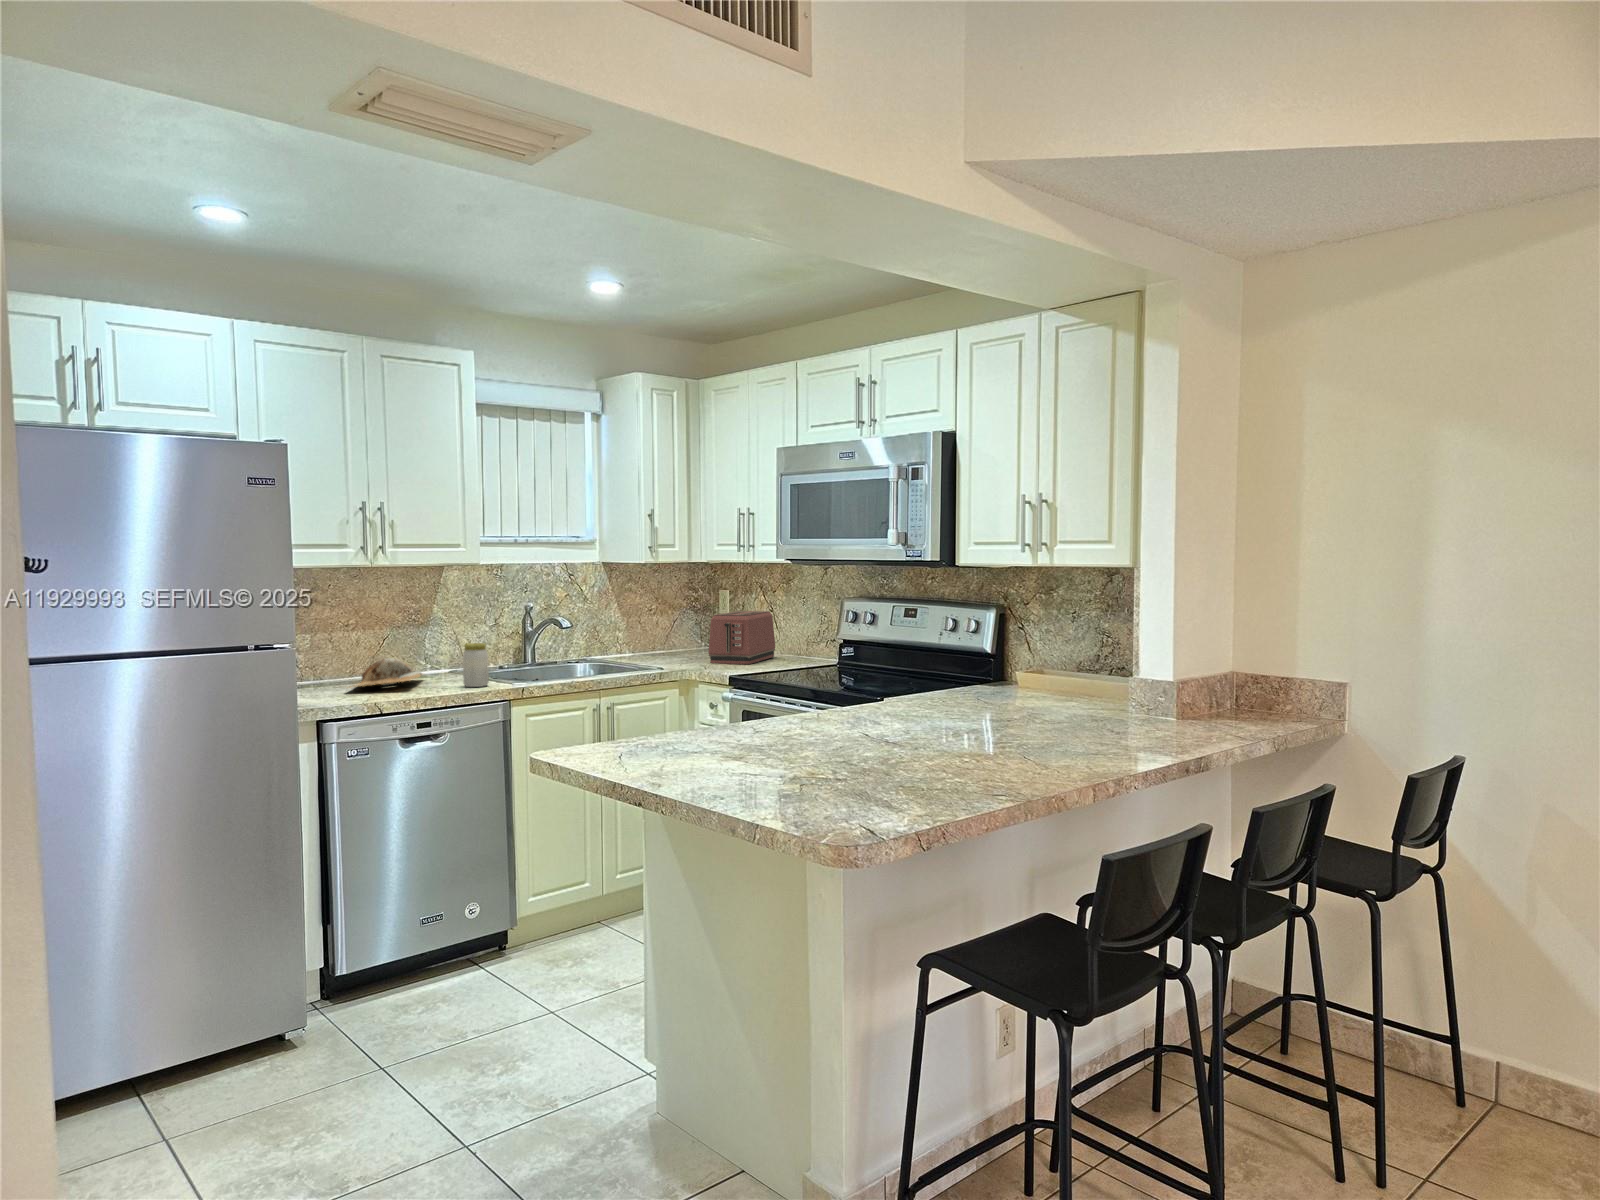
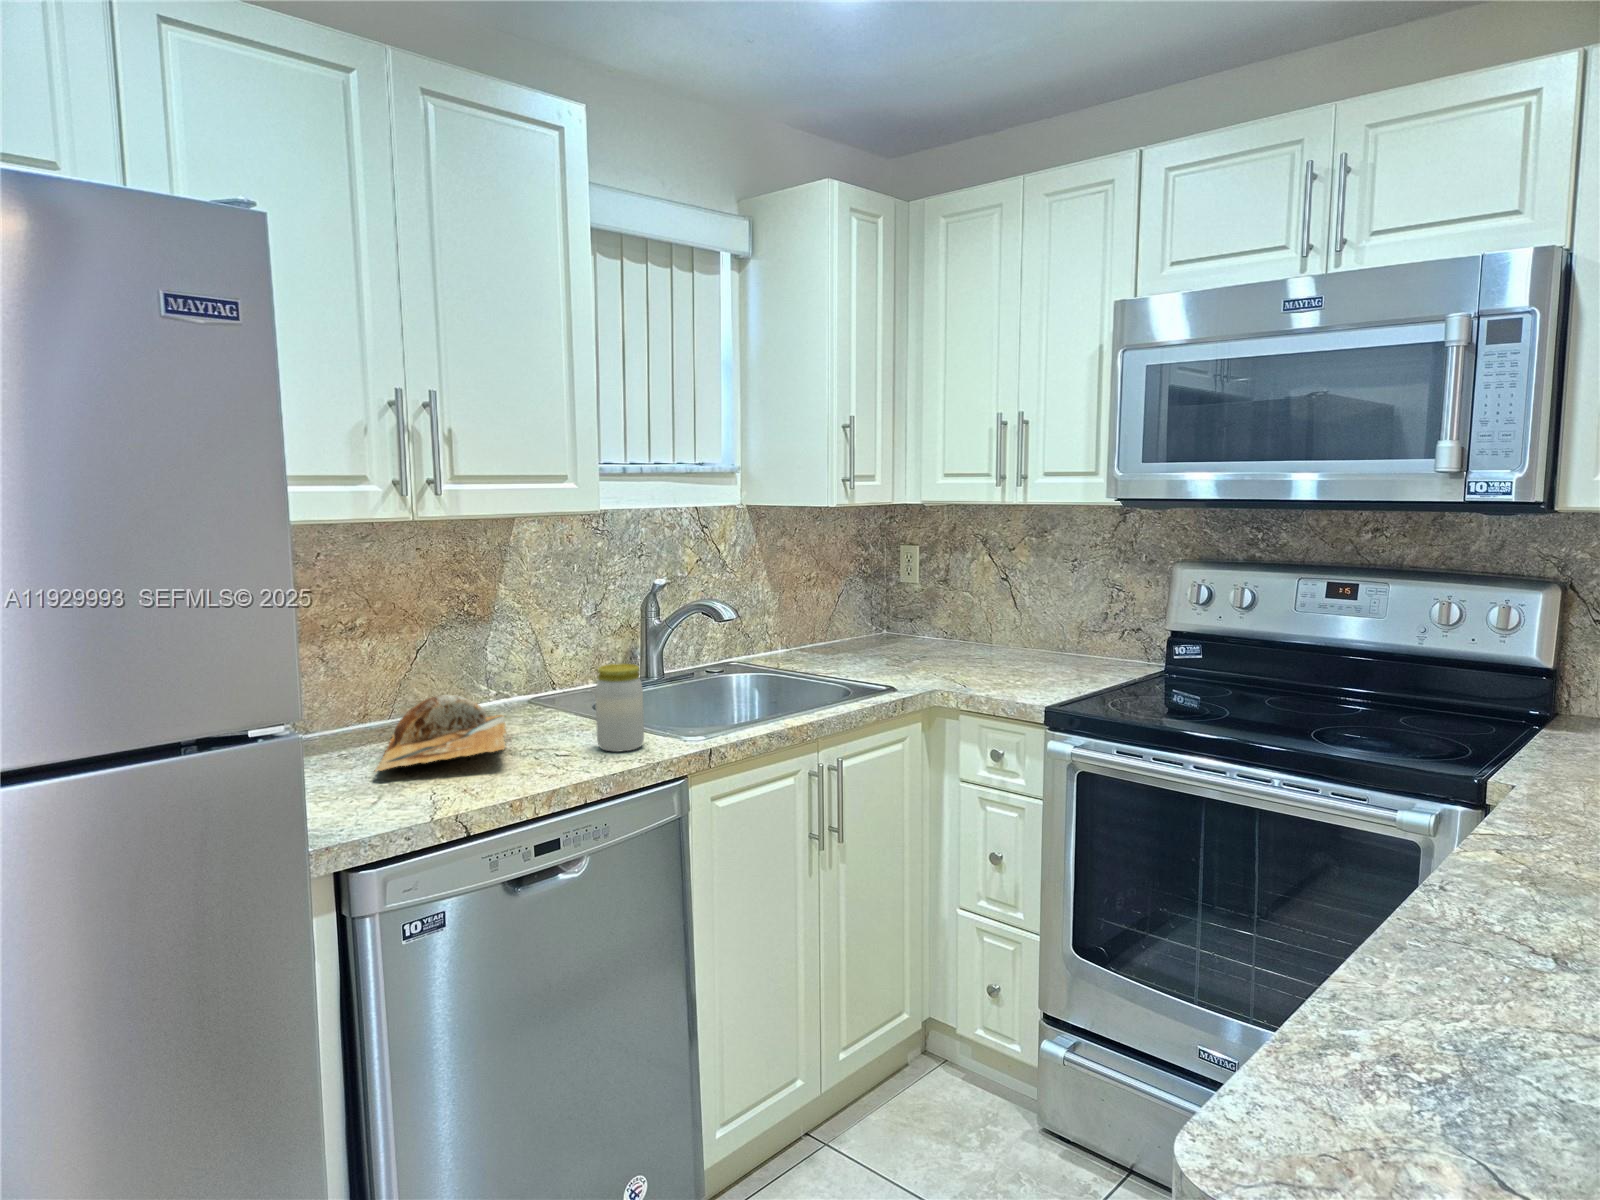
toaster: present [708,611,775,664] -> none [946,582,1025,674]

